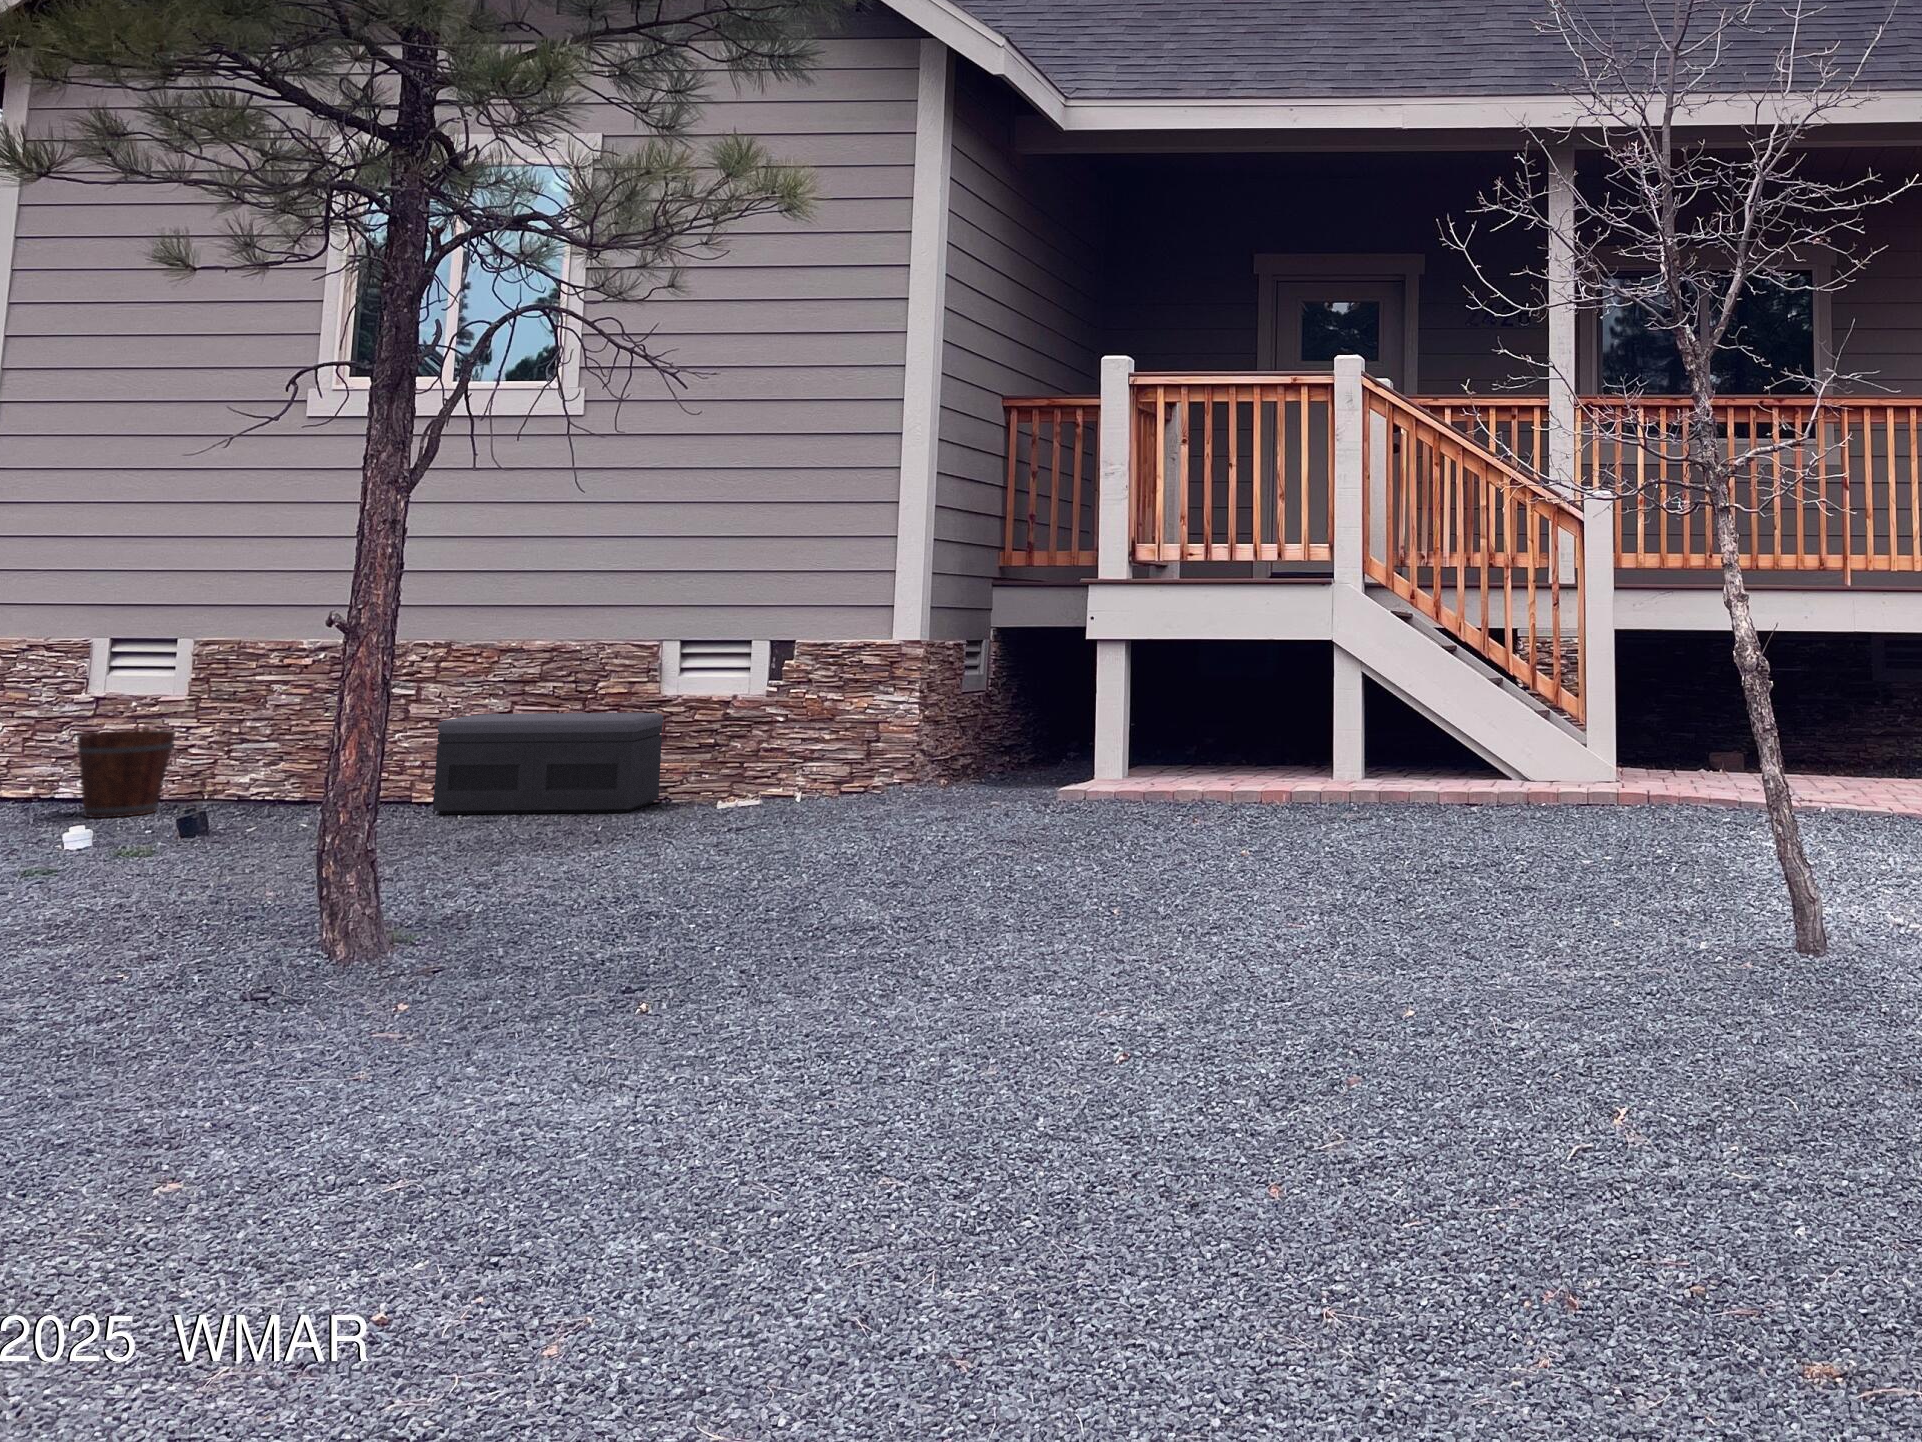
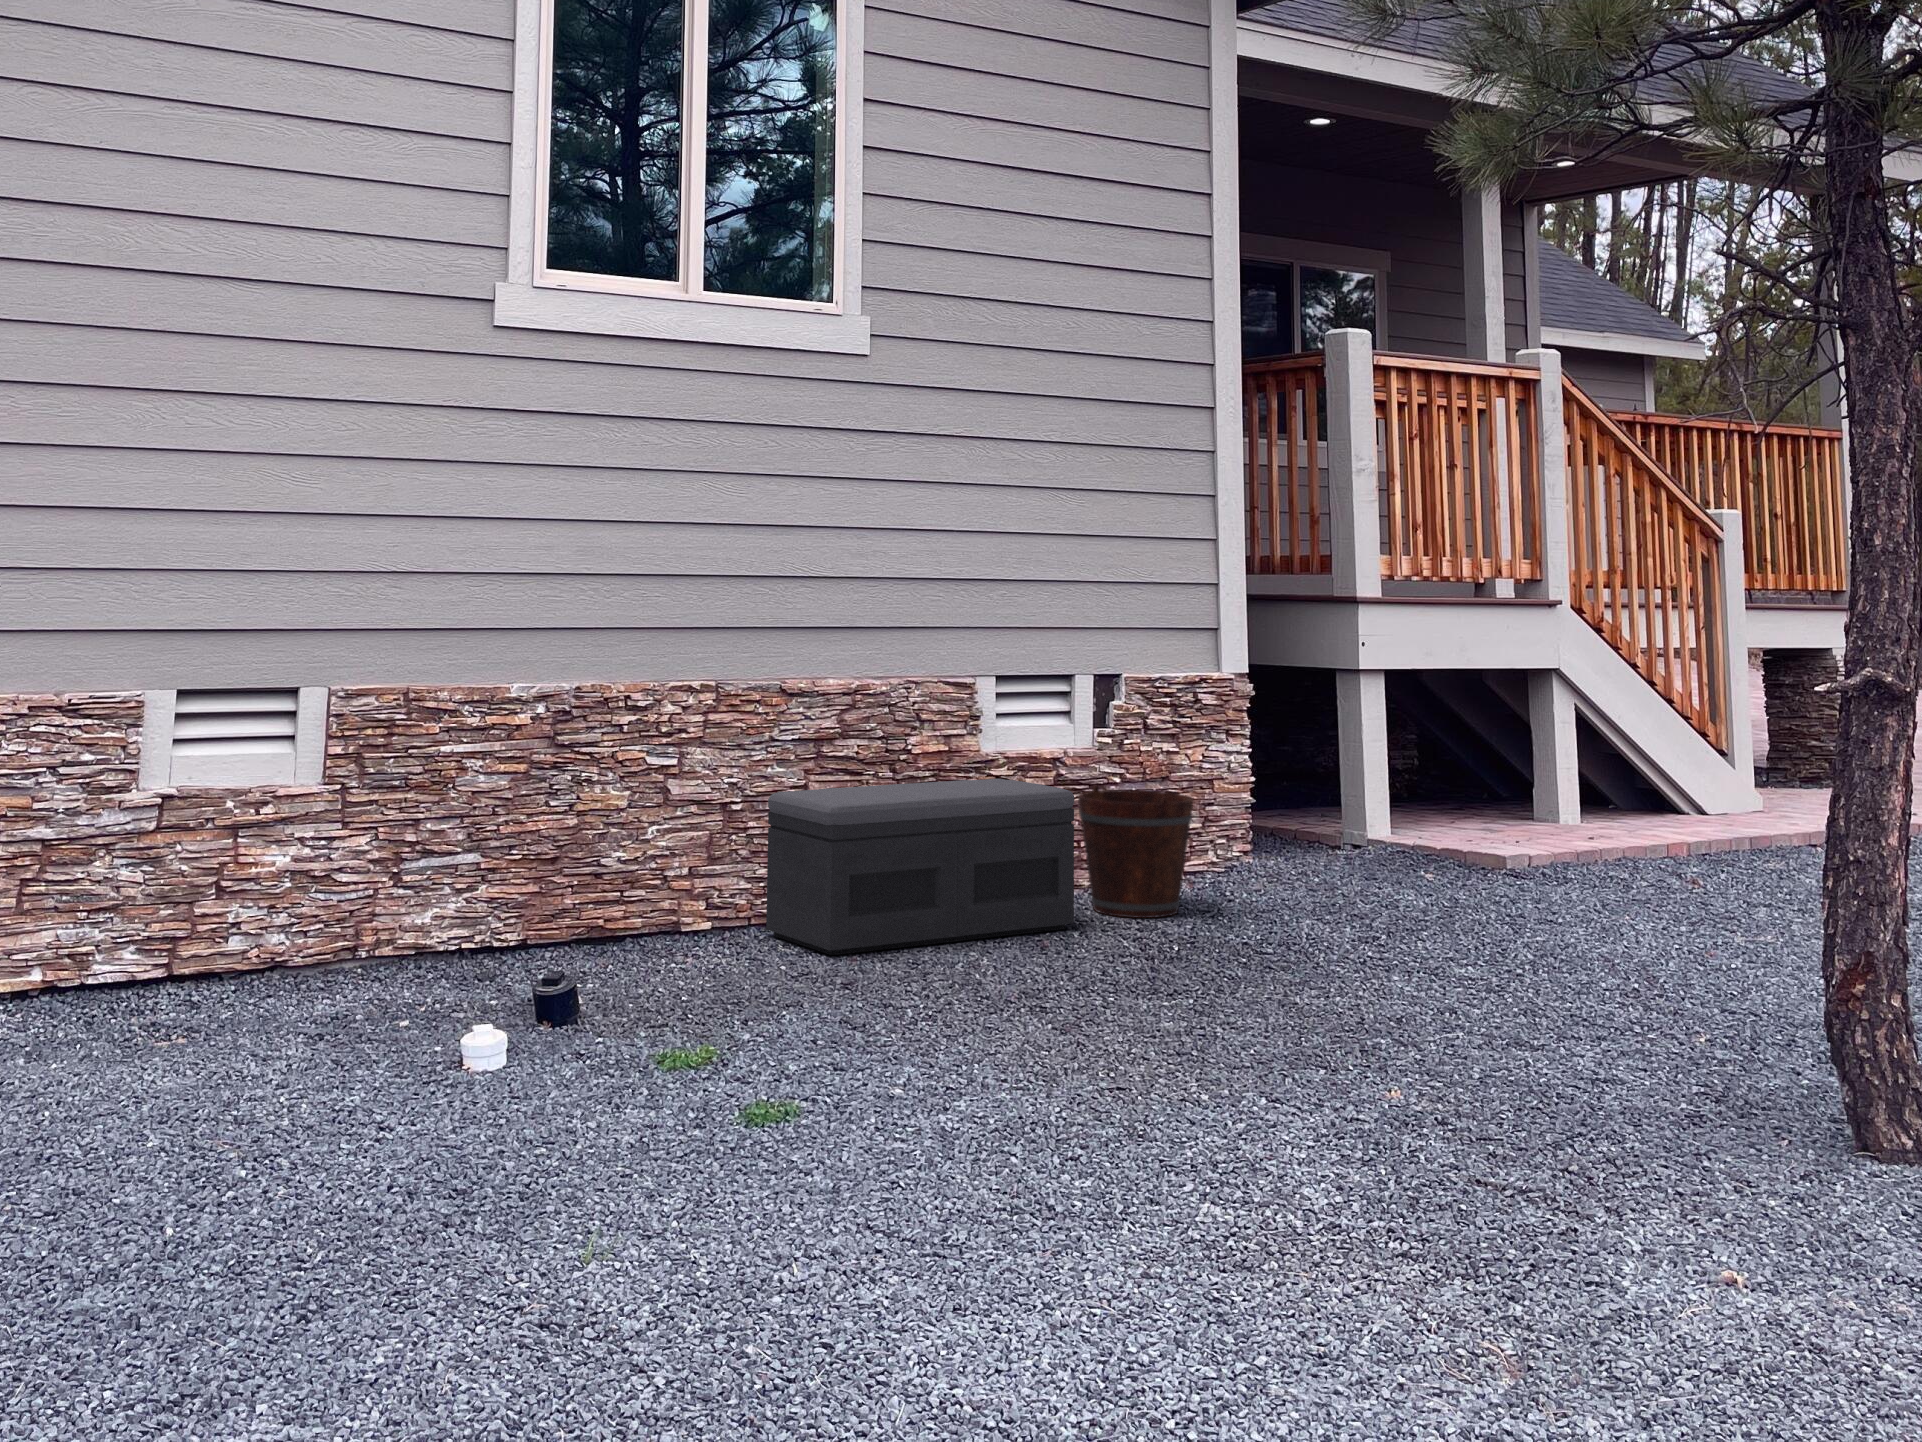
bucket: present [77,727,176,818] -> present [1078,786,1194,918]

